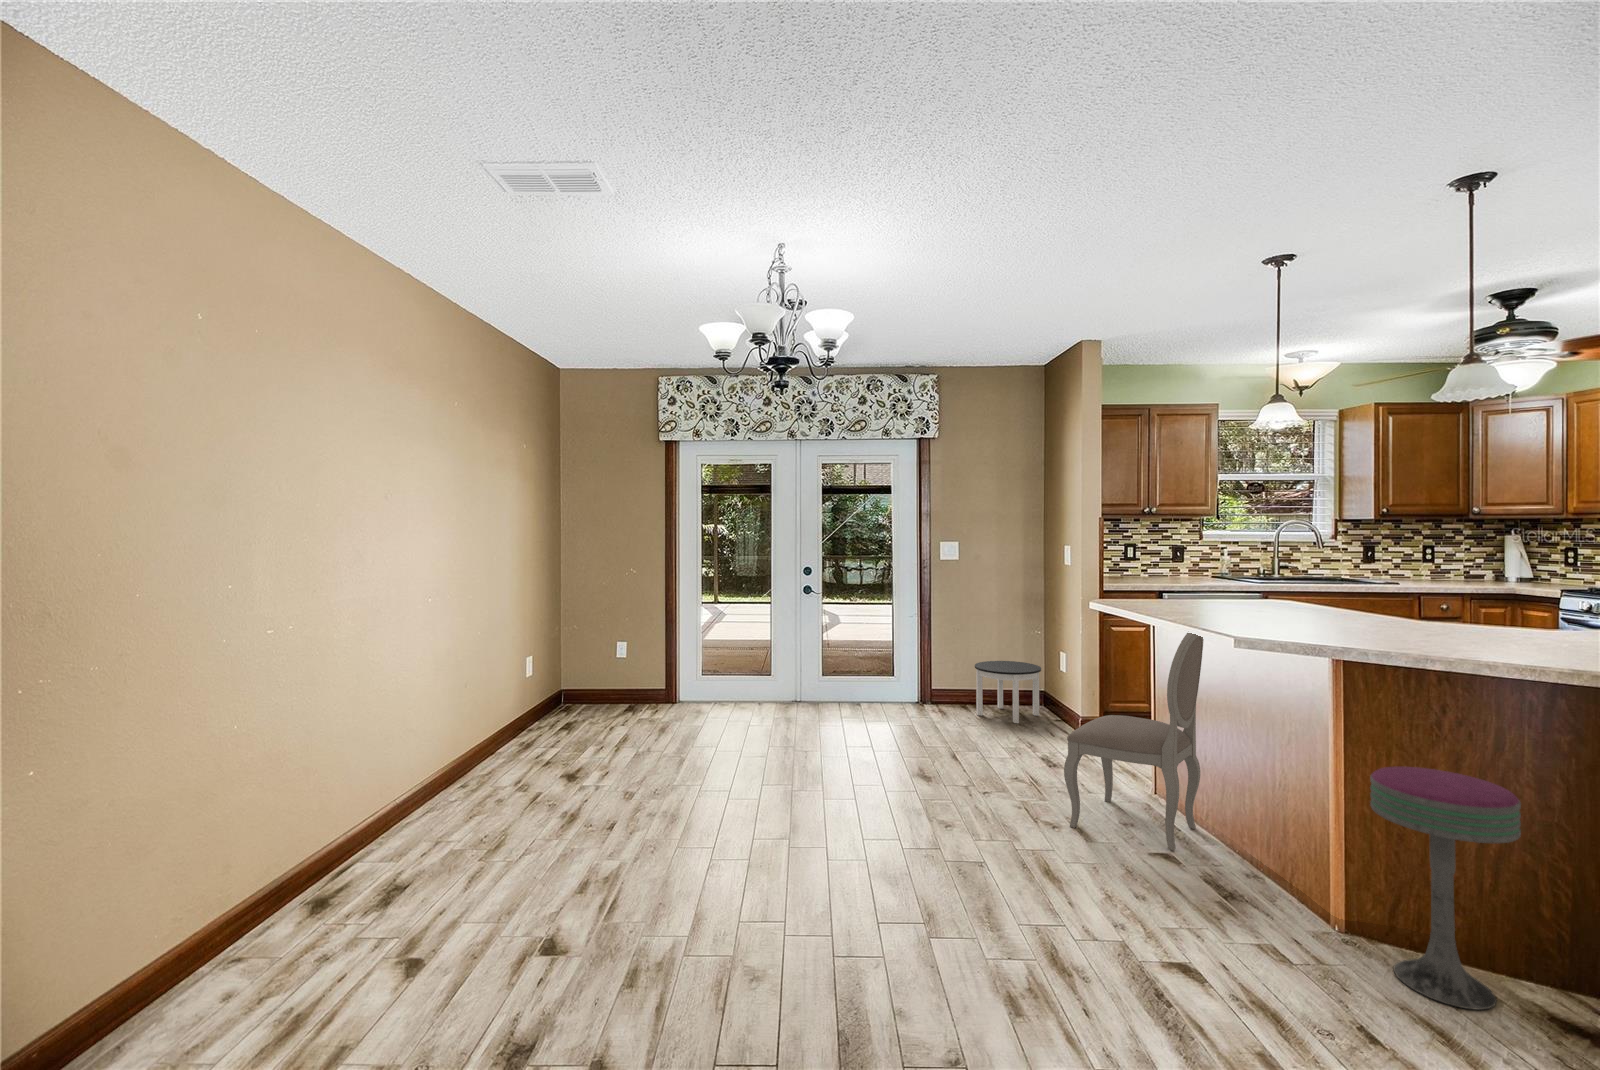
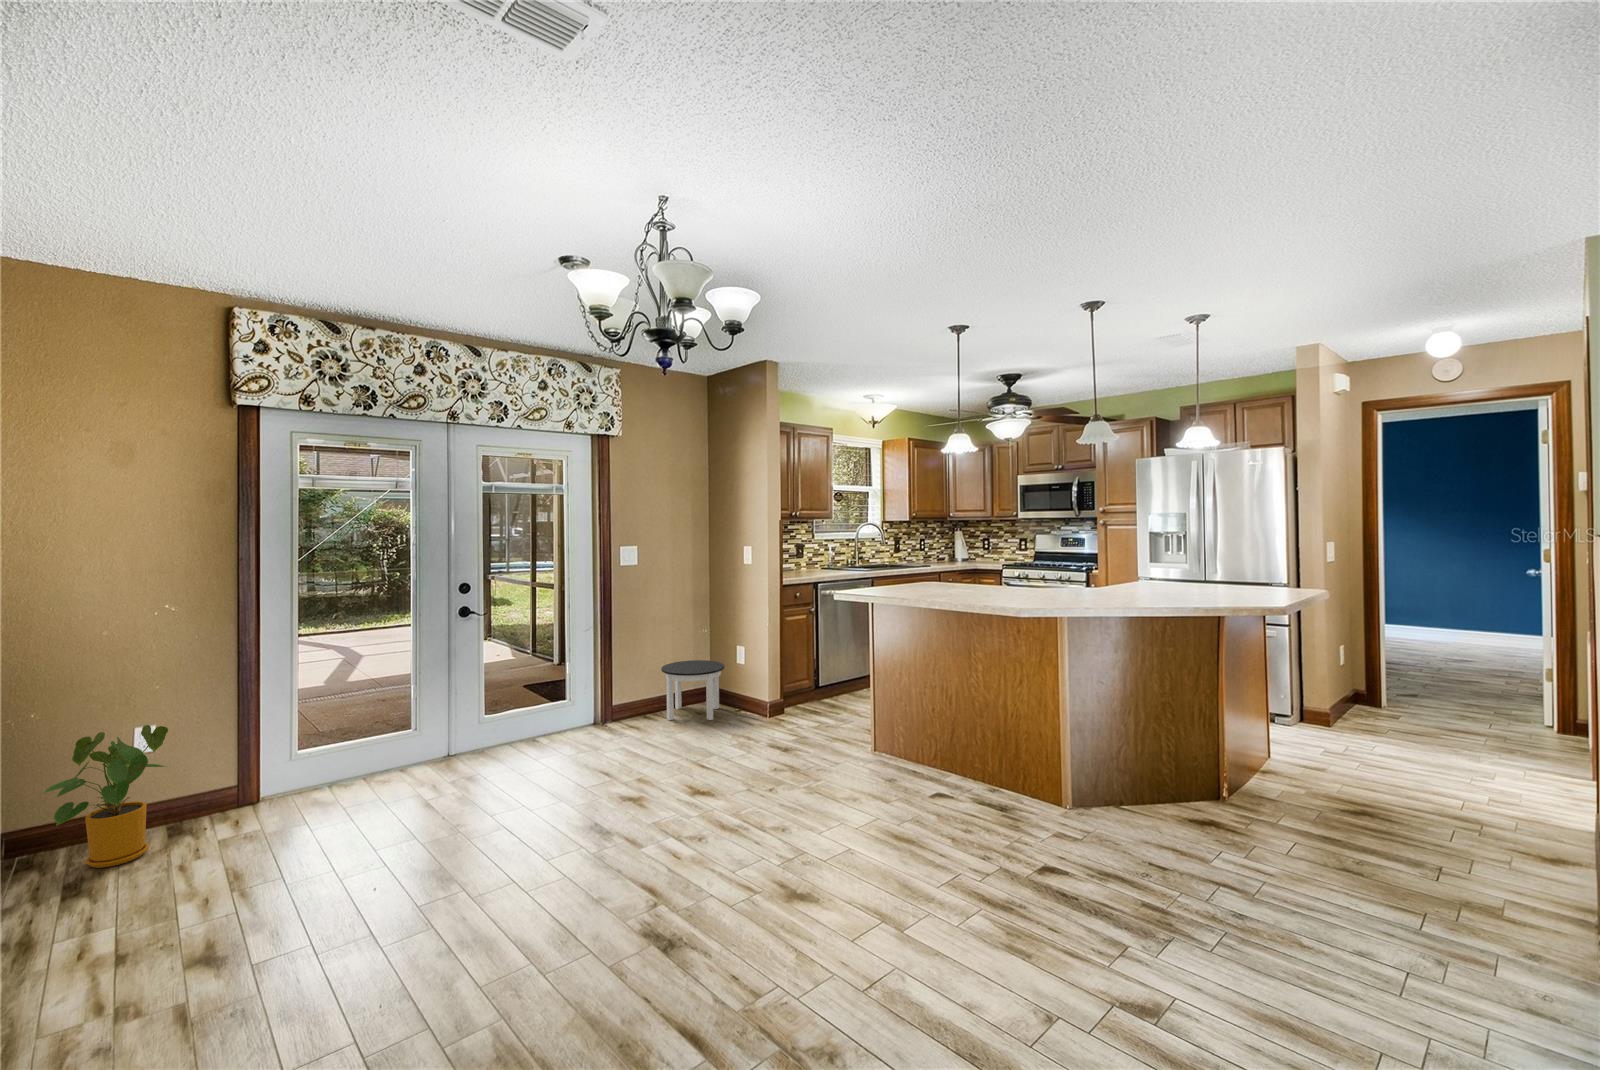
dining chair: present [1064,633,1204,850] -> none [854,616,950,801]
house plant: none [554,641,620,719] -> present [43,725,168,868]
bar stool: present [1370,767,1521,1010] -> none [1100,695,1178,839]

